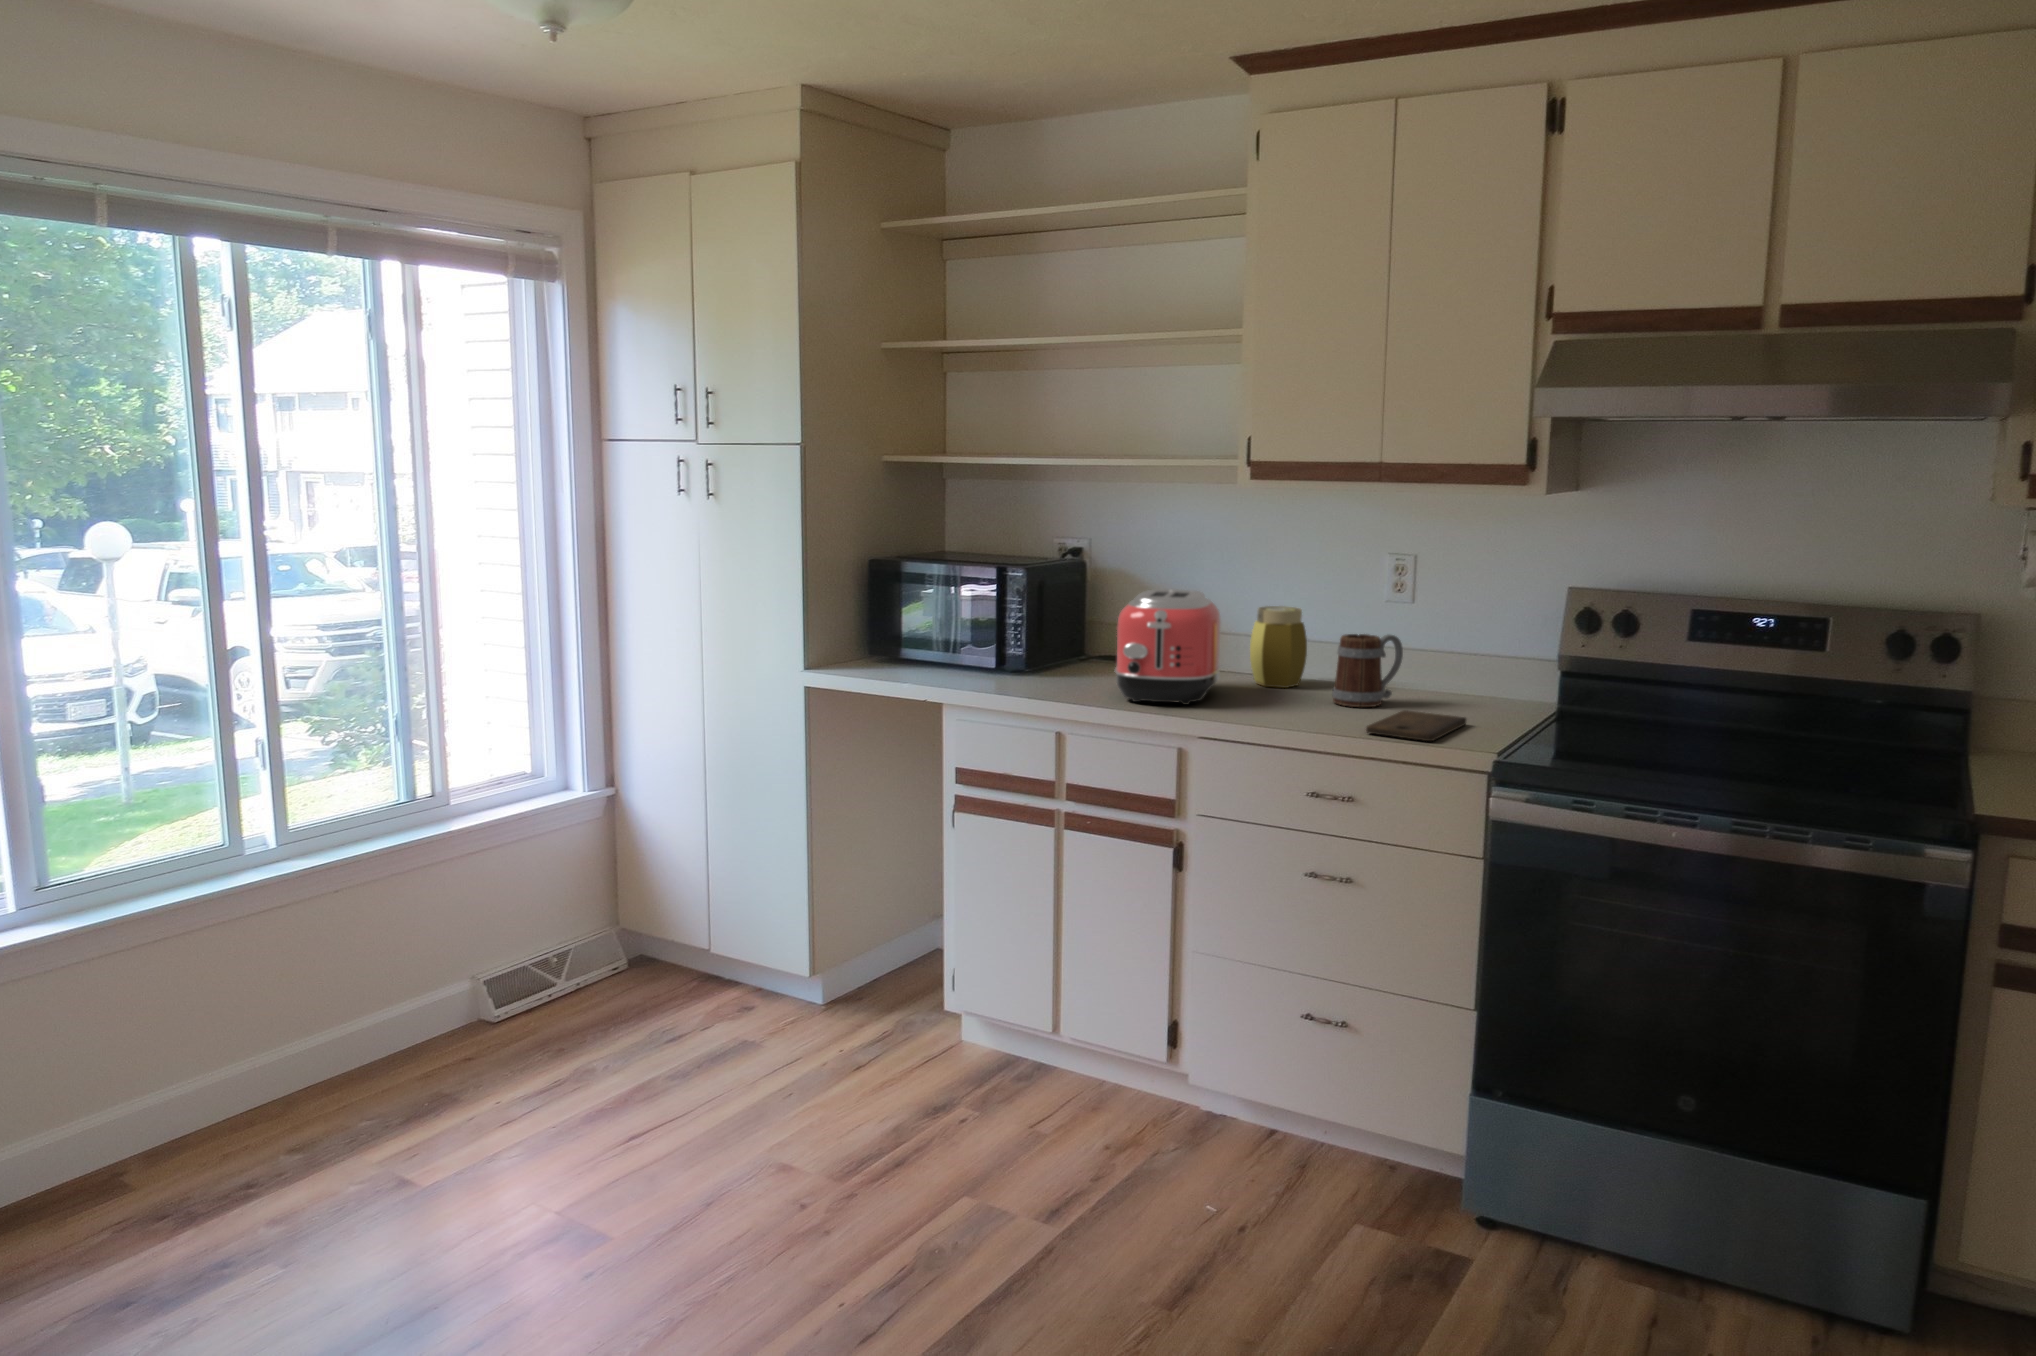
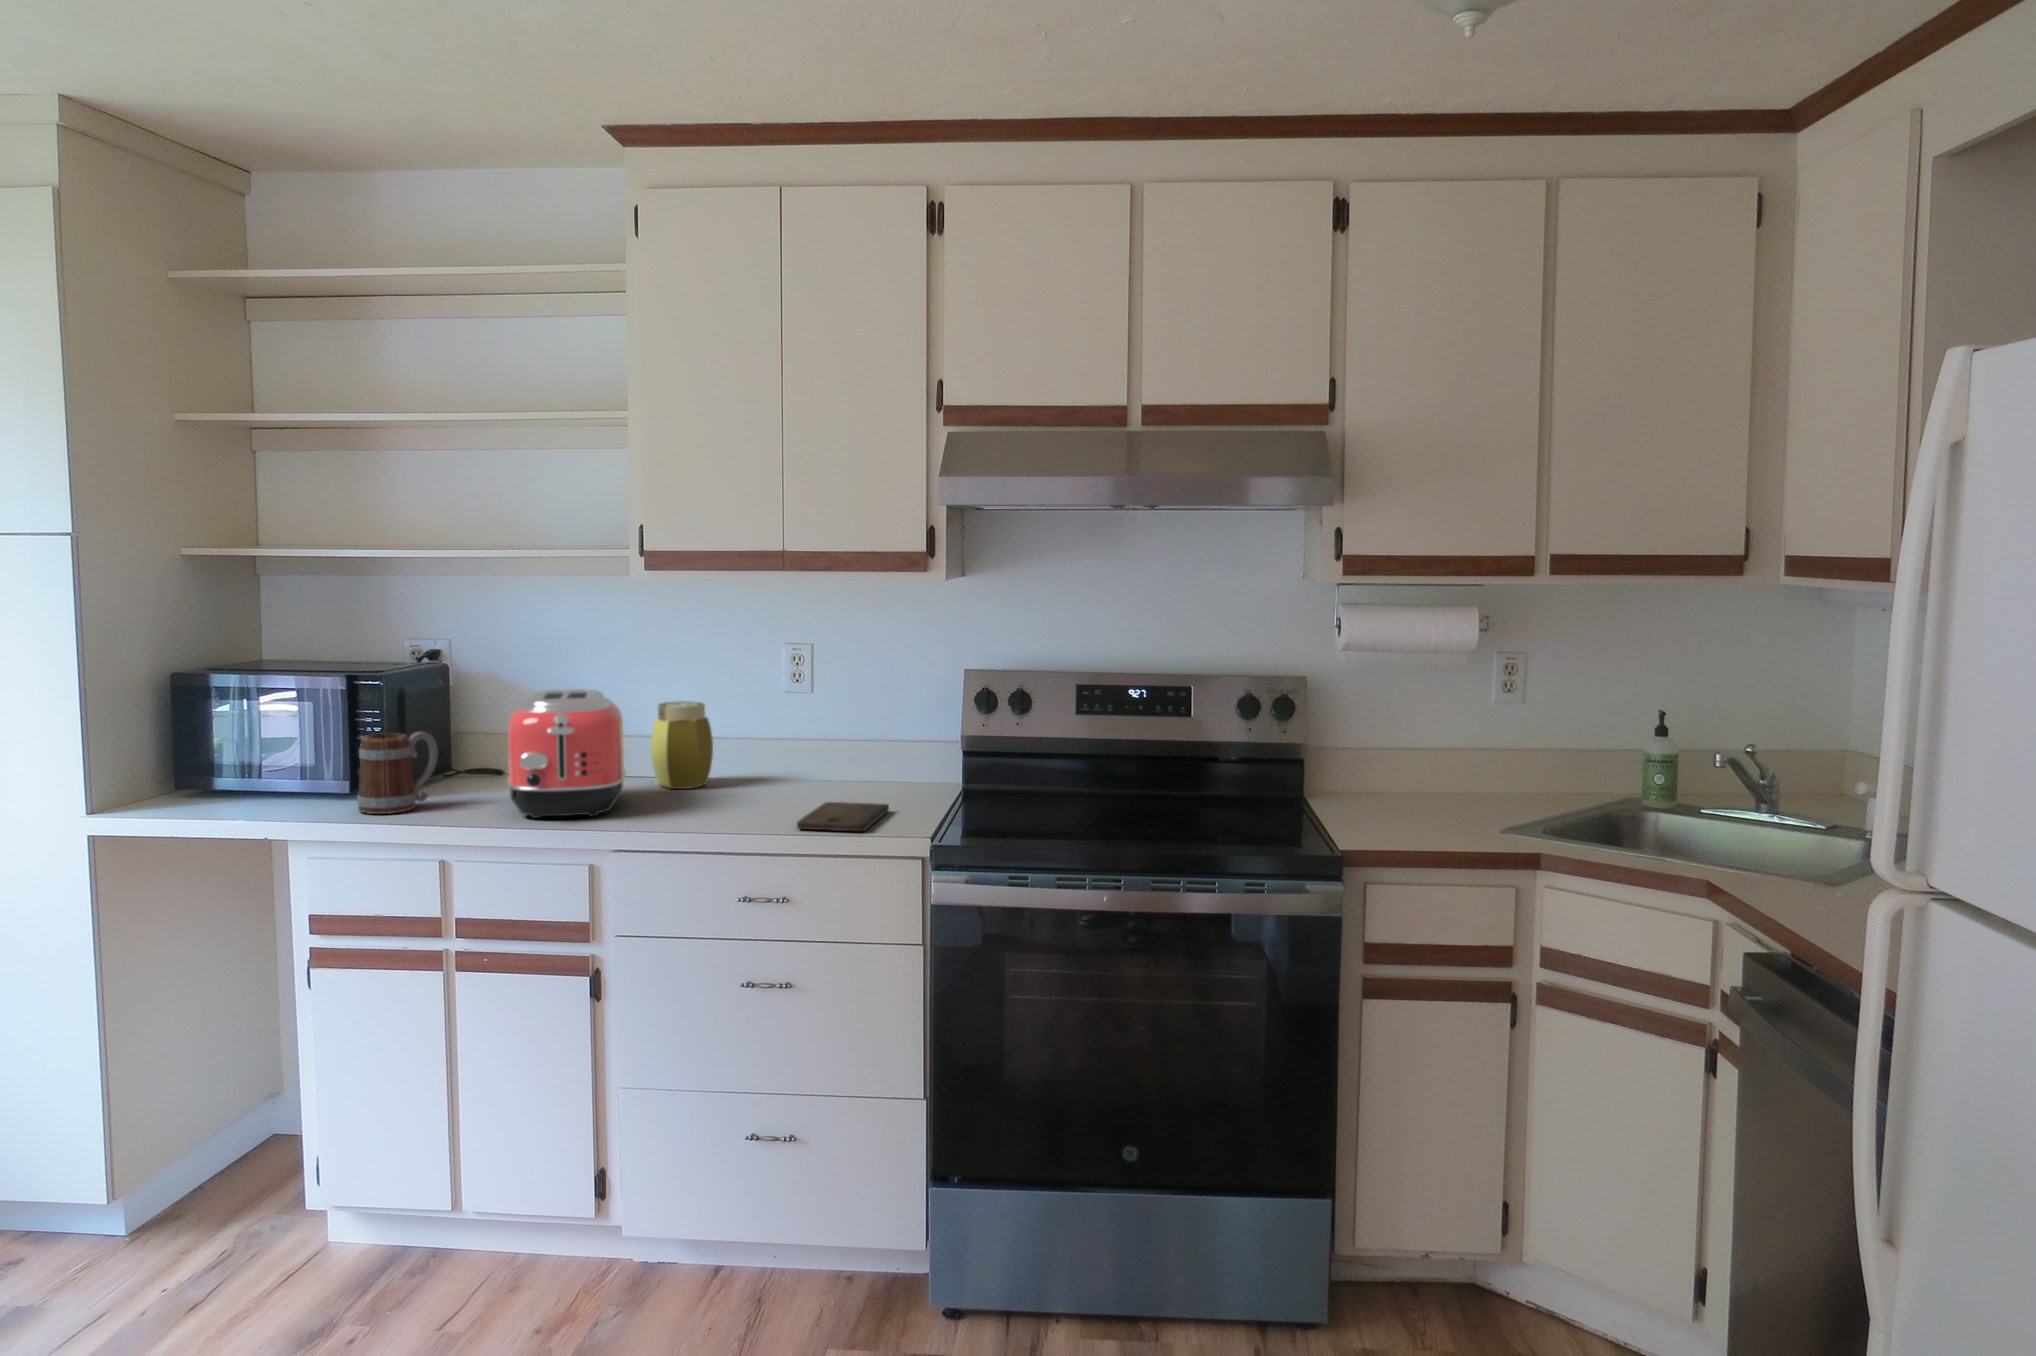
mug: present [1332,634,1403,707] -> present [357,732,438,814]

